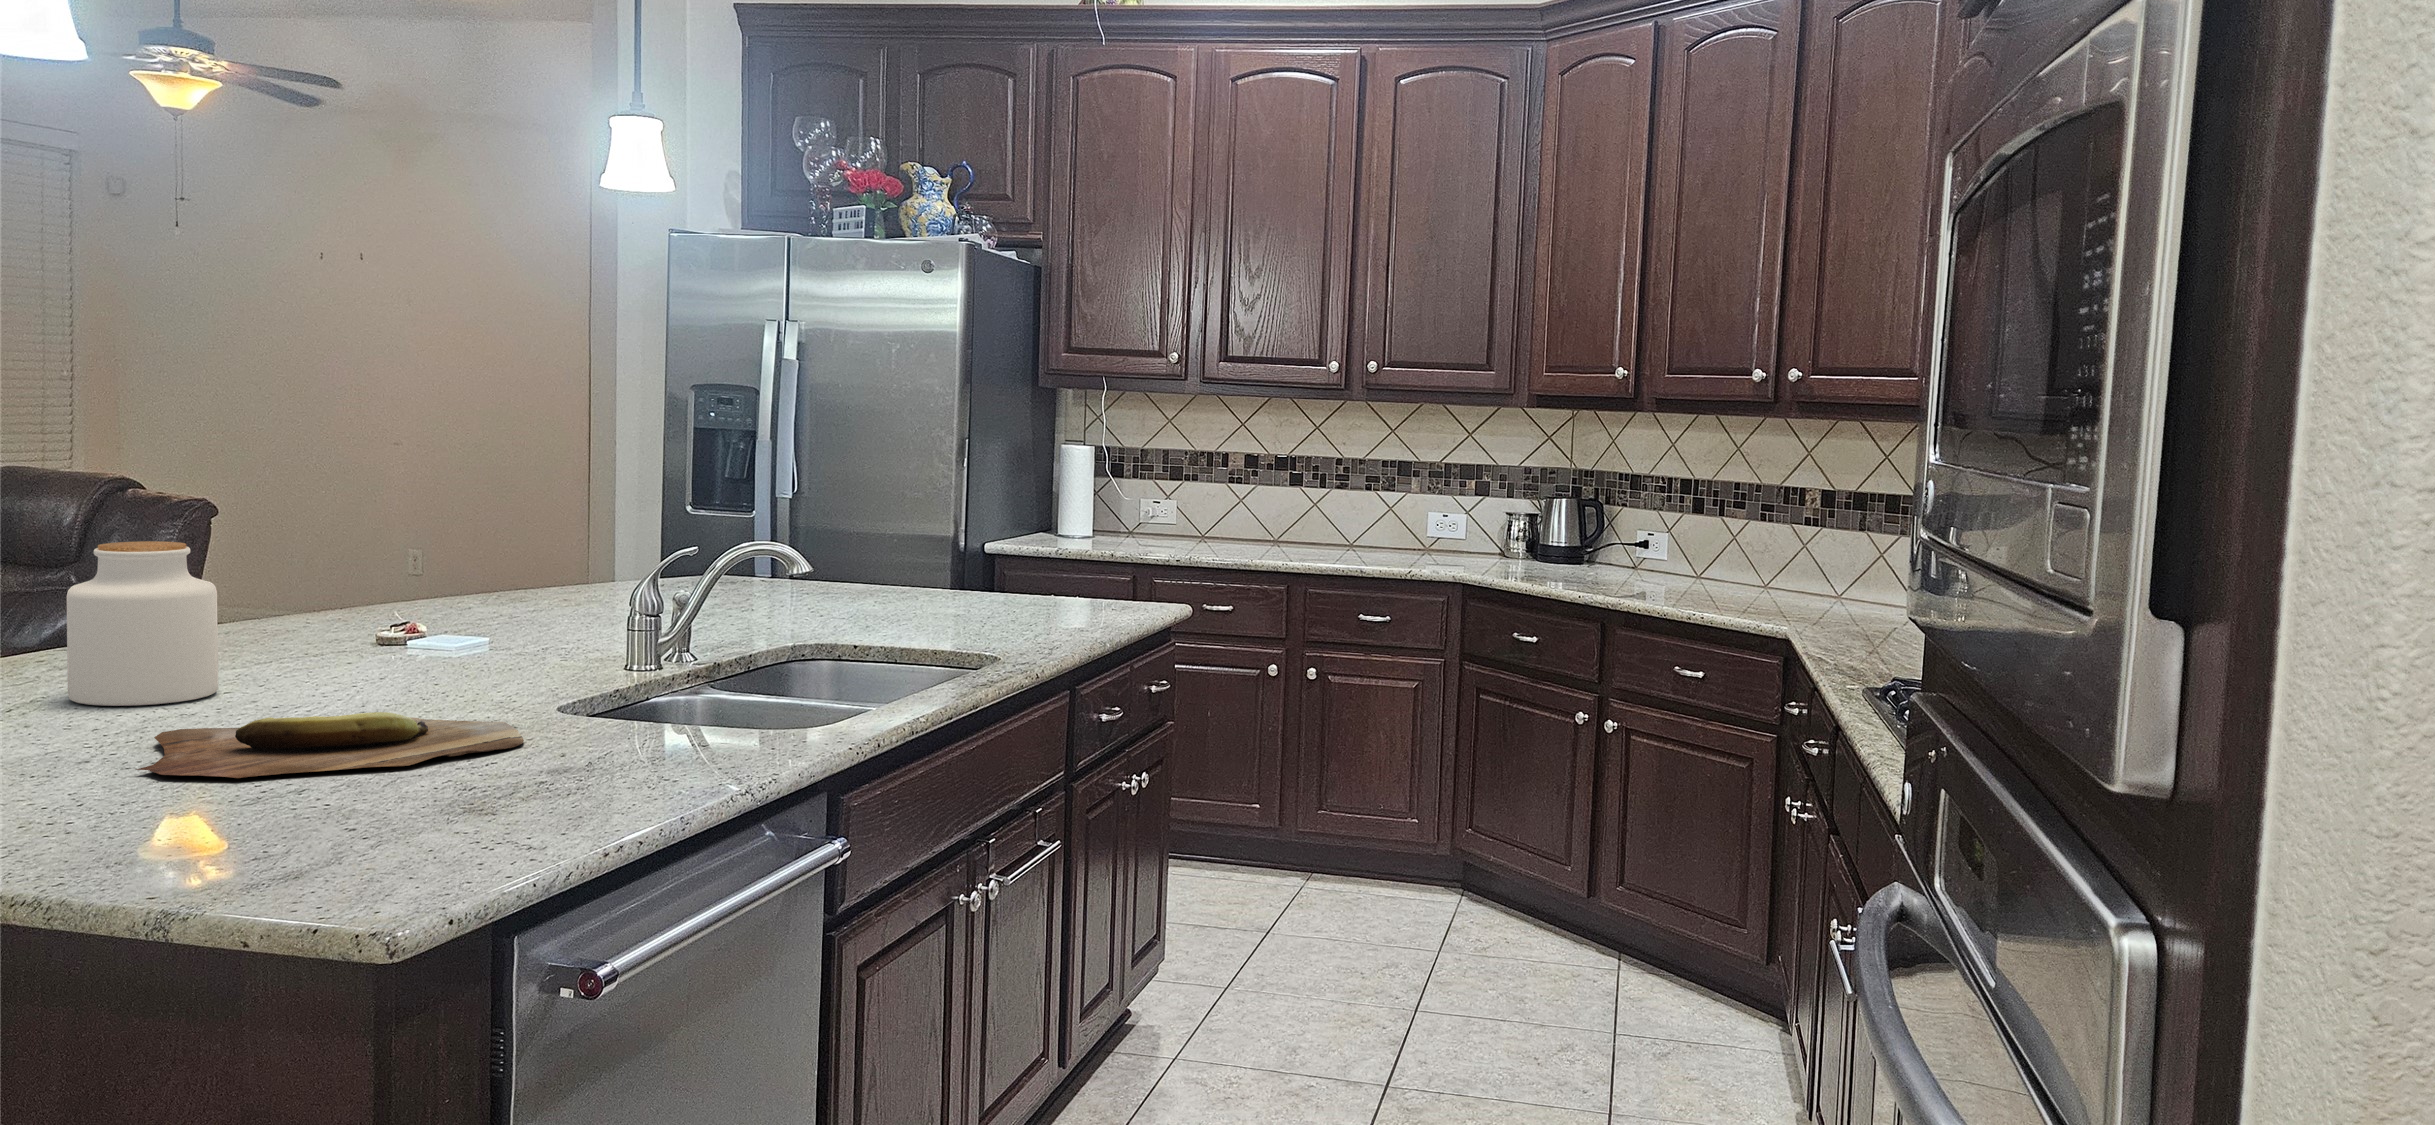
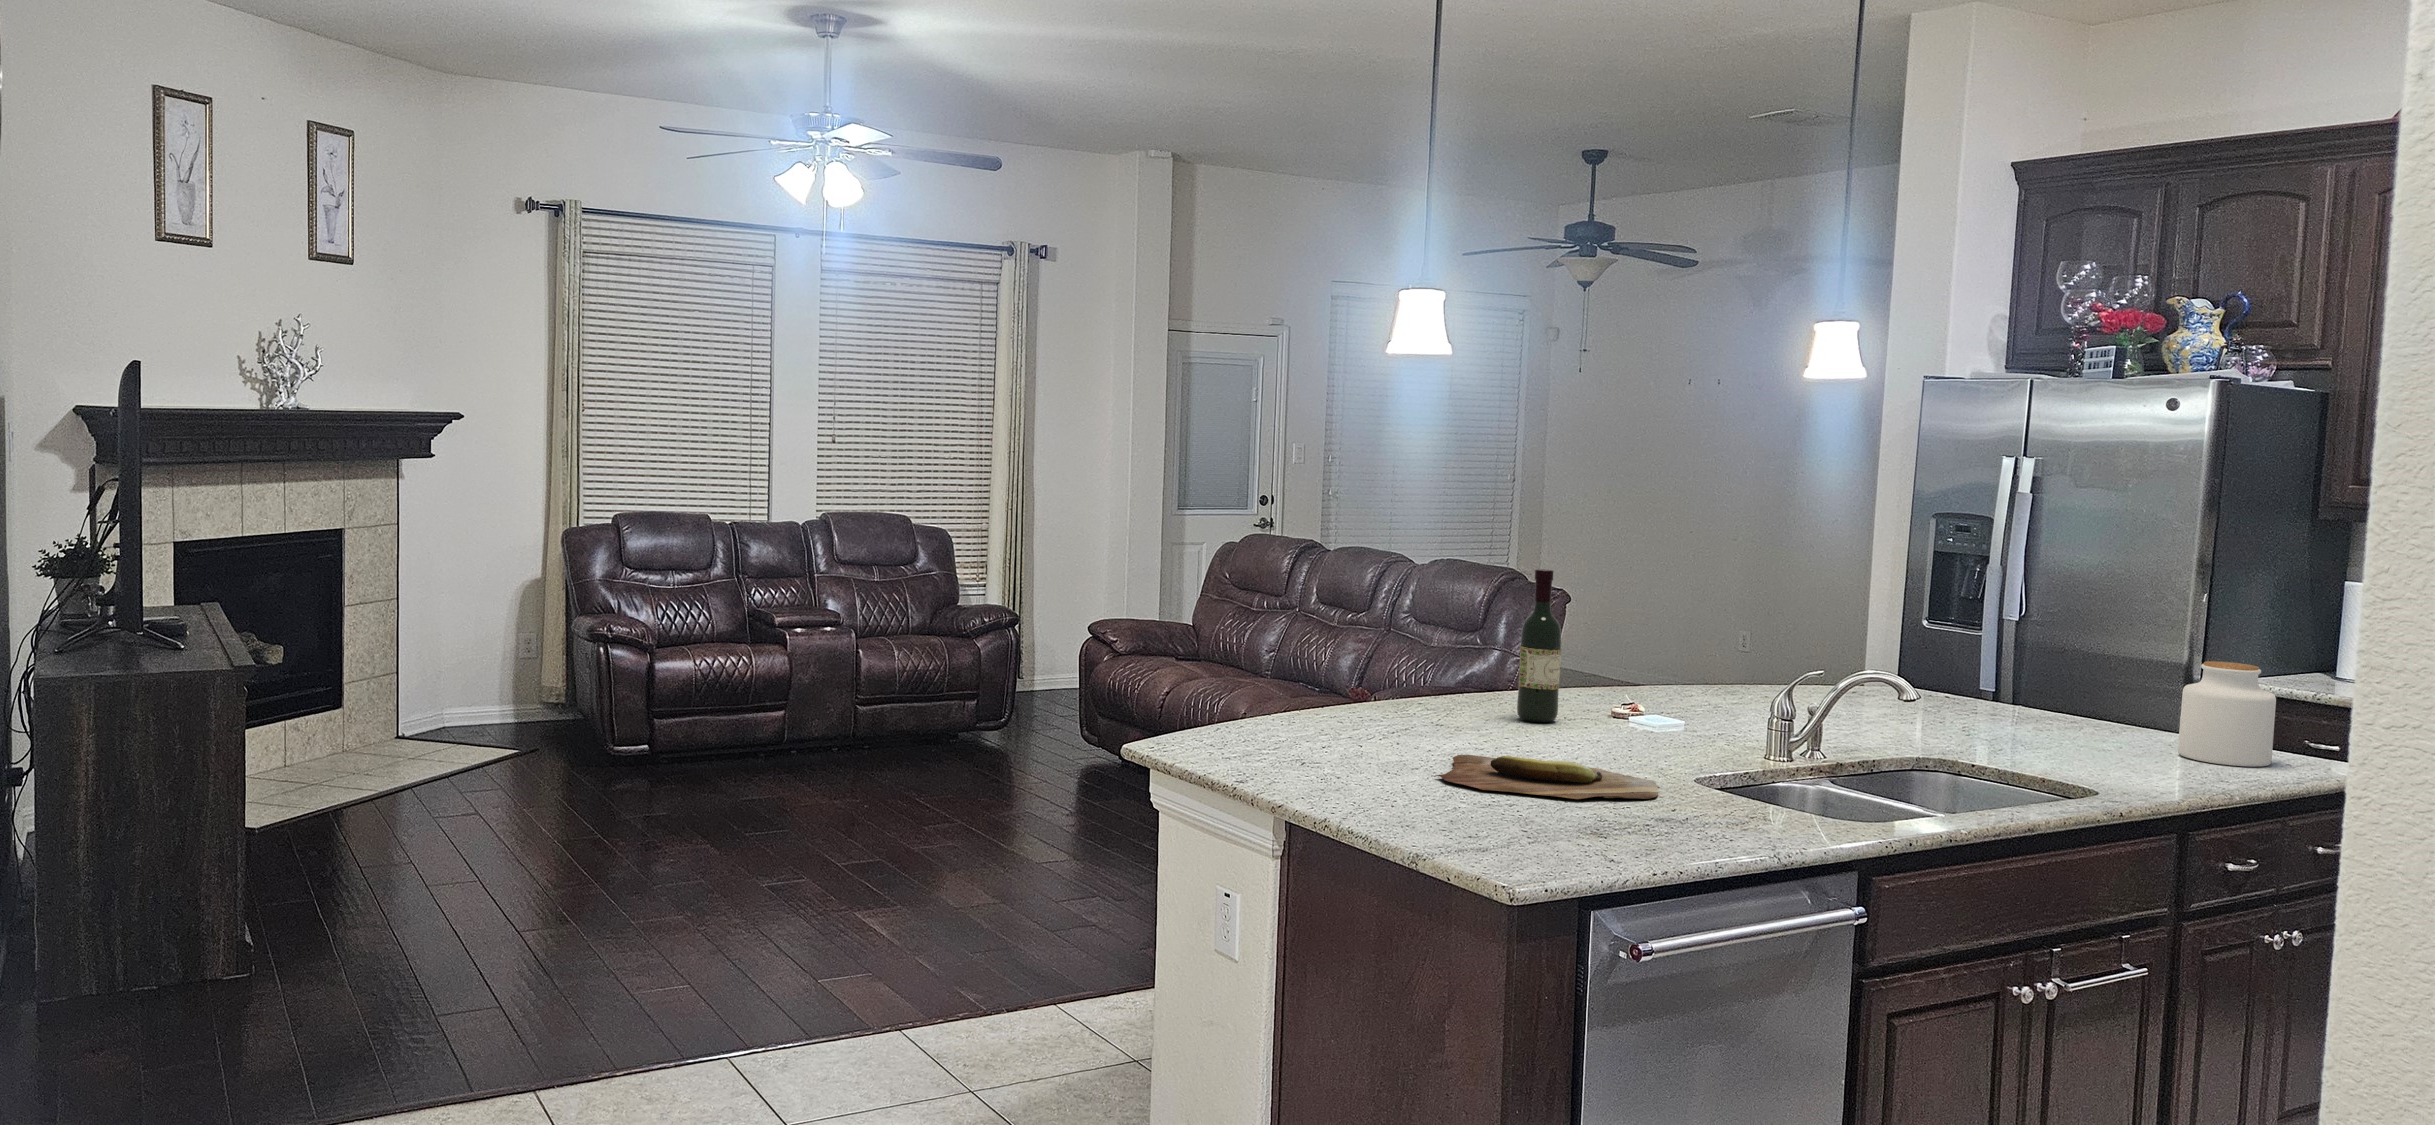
wine bottle: none [227,439,297,670] -> present [1517,569,1561,722]
jar: present [67,541,219,706] -> present [2178,661,2276,767]

